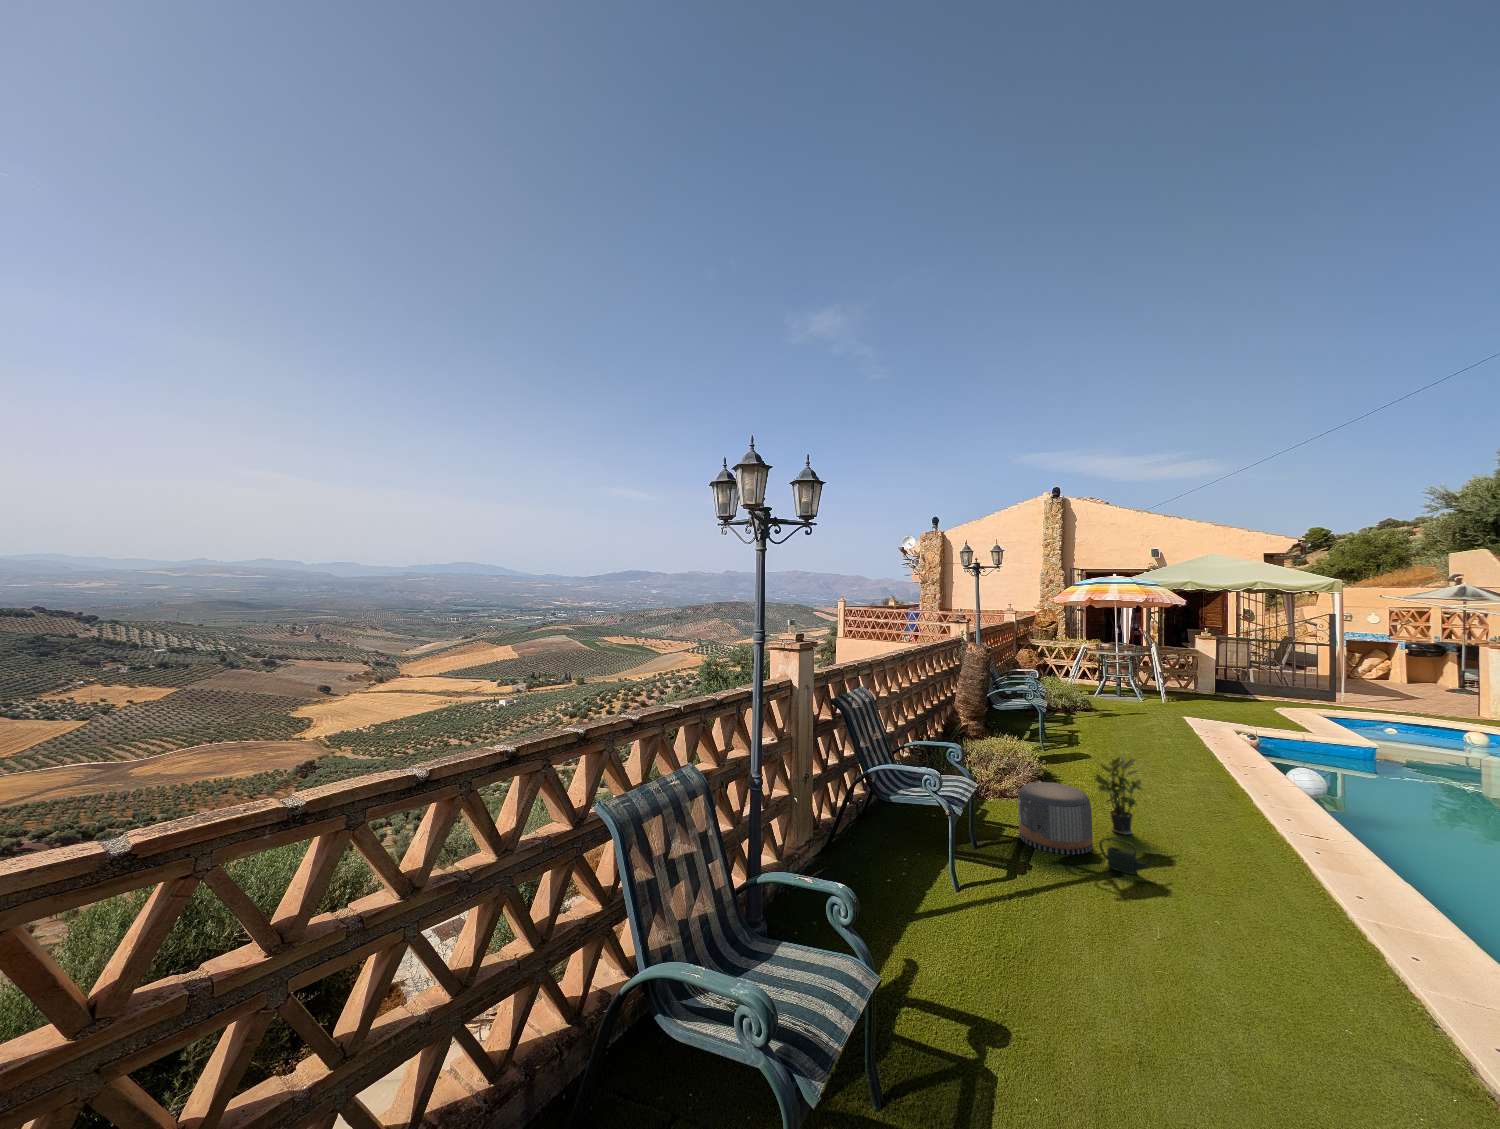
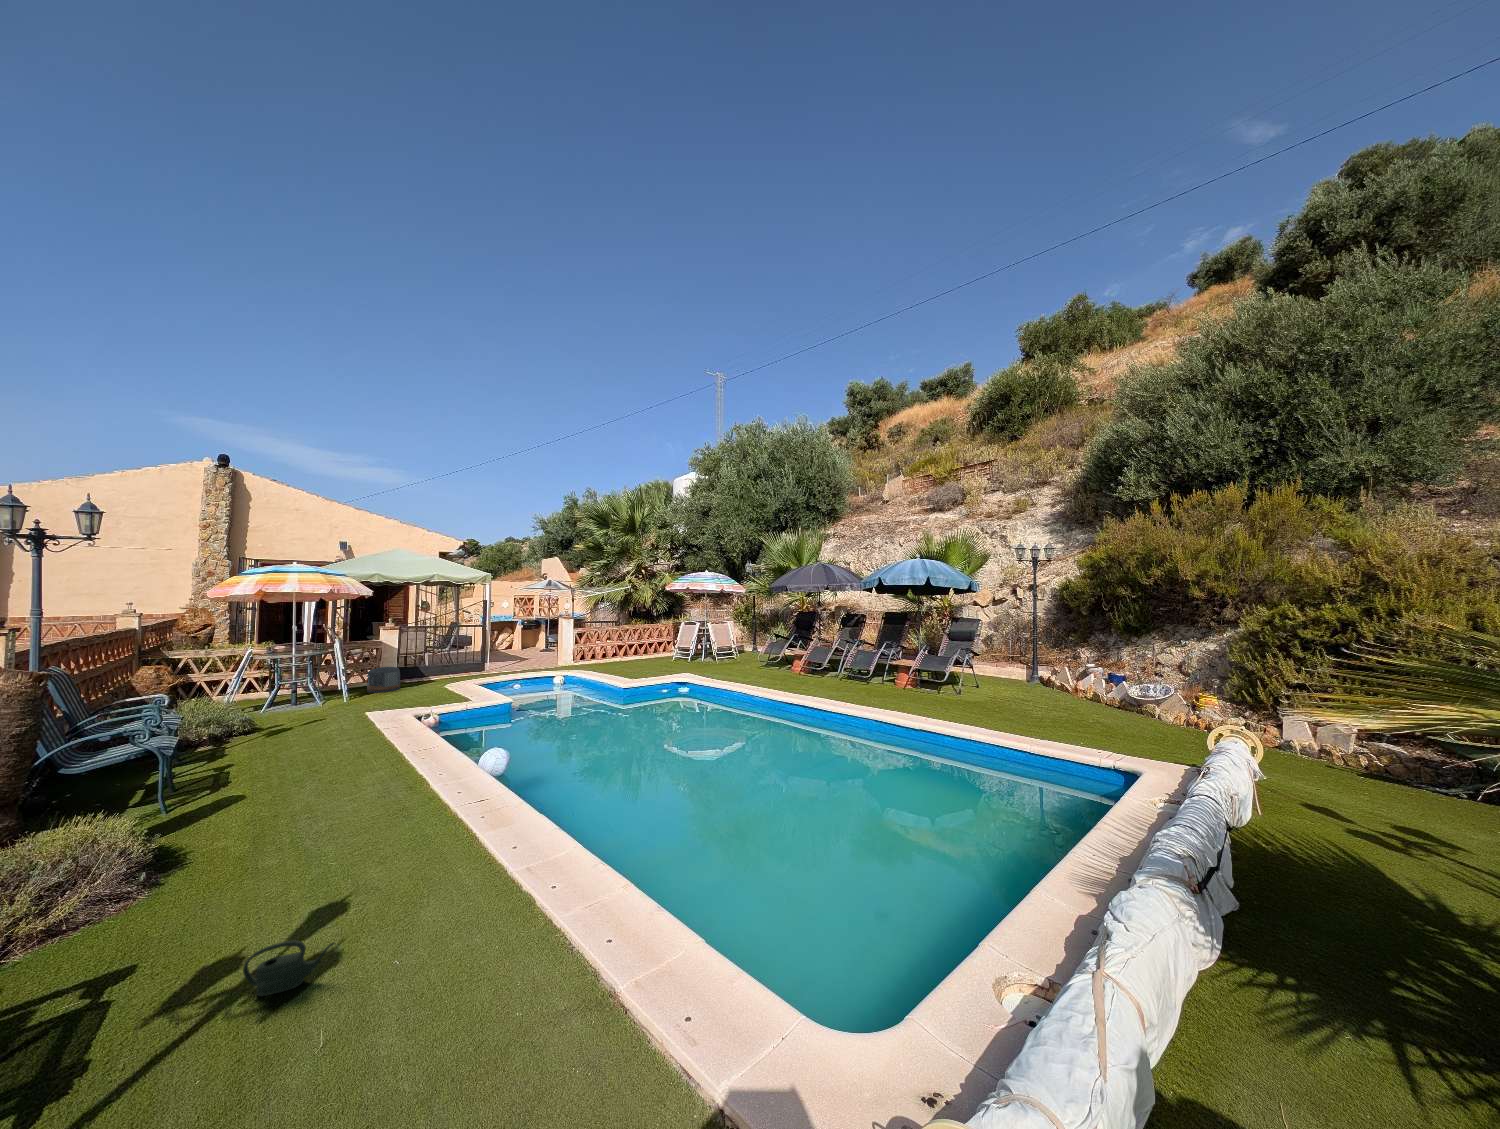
potted plant: present [1095,756,1142,835] -> none [243,805,317,919]
pouf: present [1018,782,1093,855] -> present [367,667,400,693]

